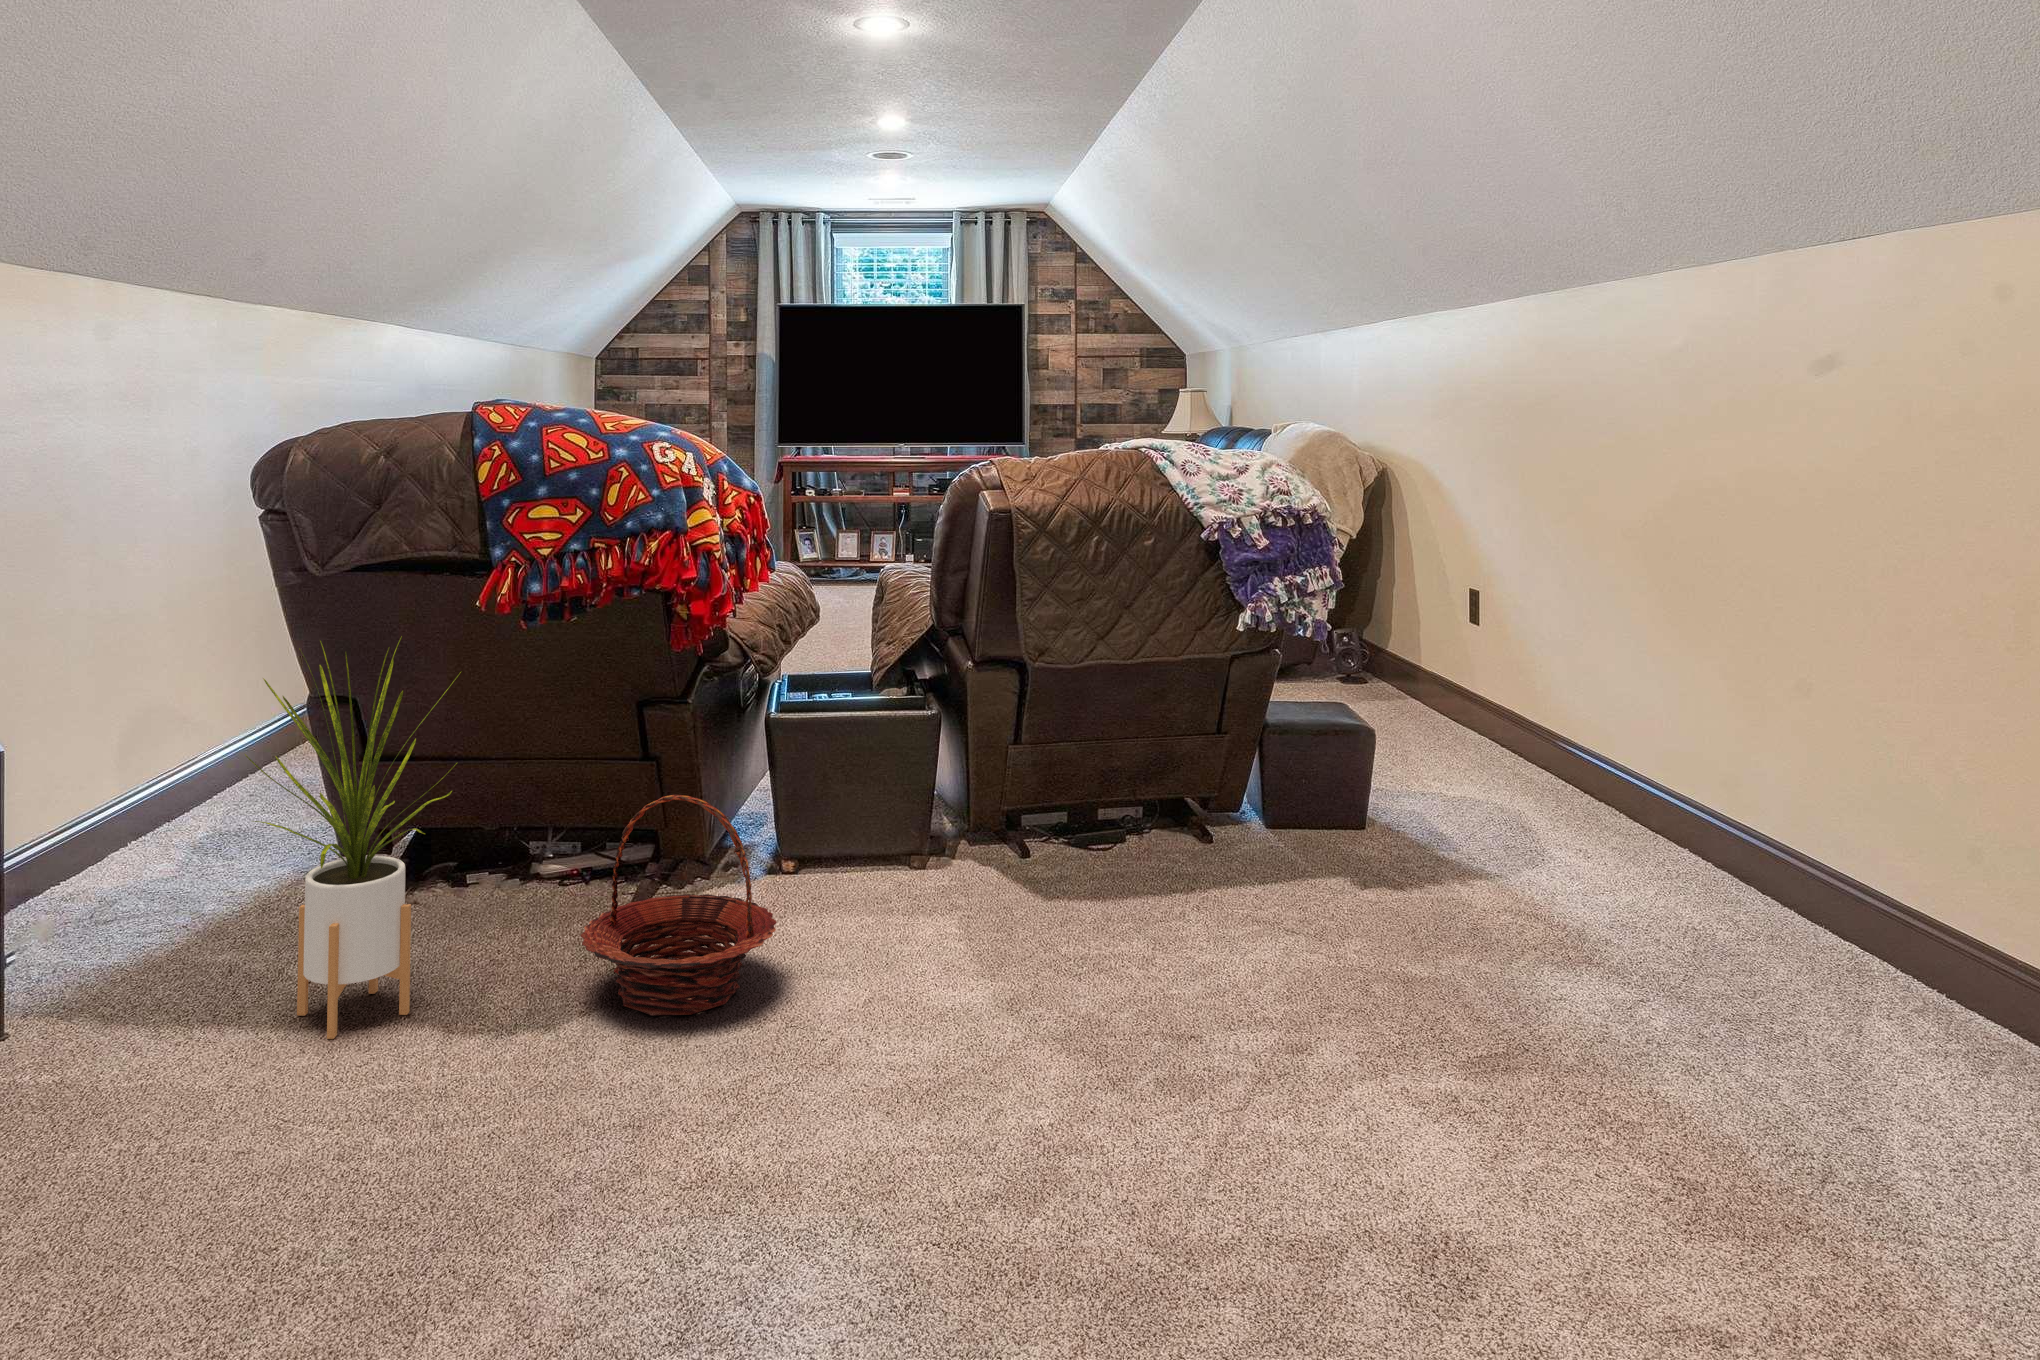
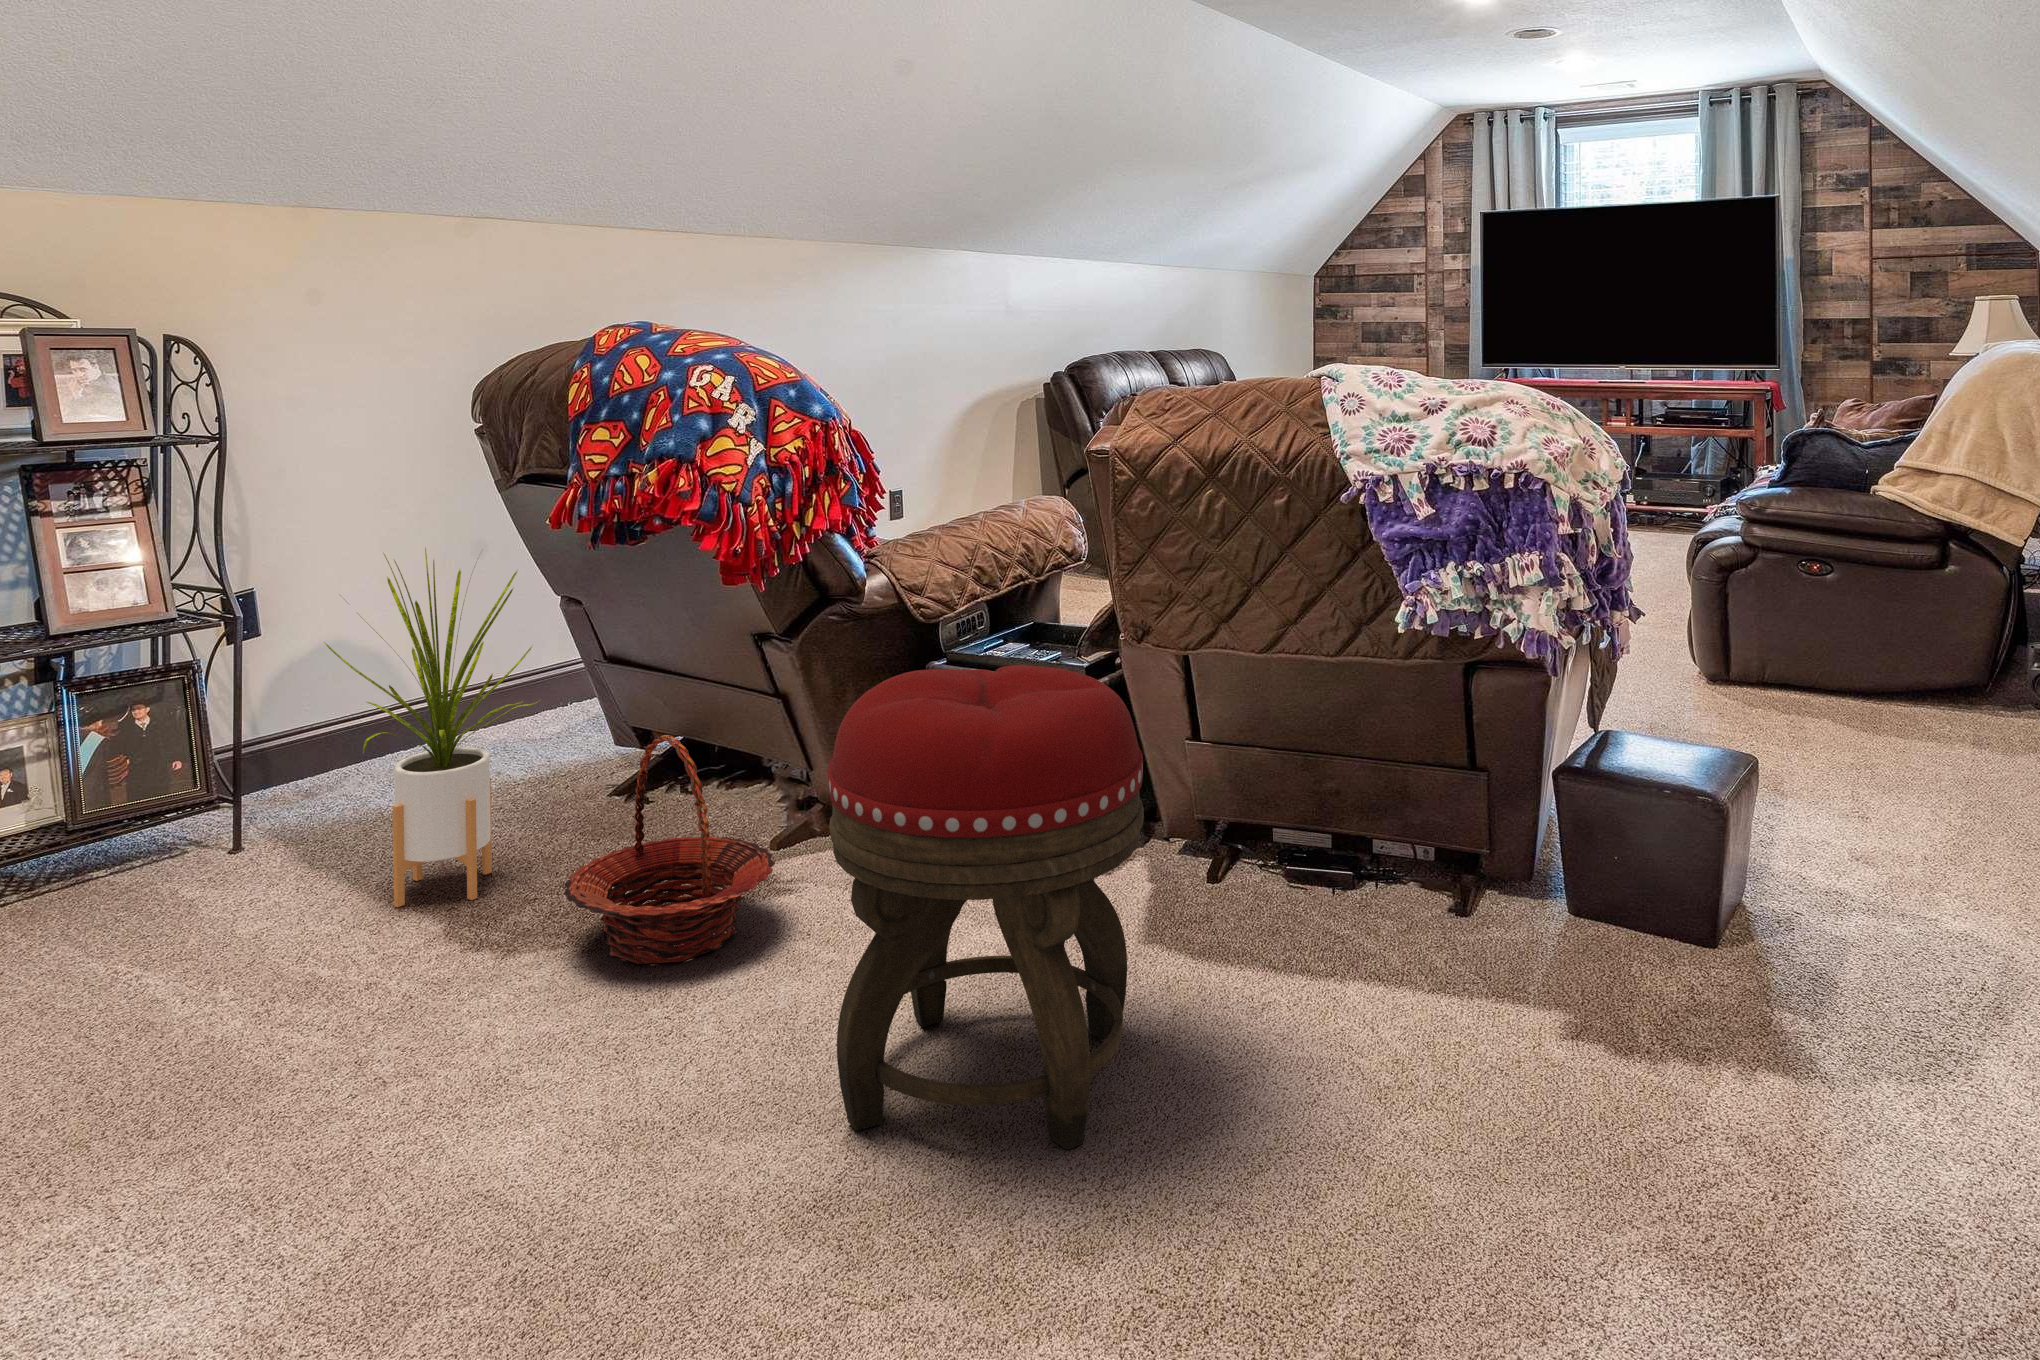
footstool: none [975,678,1229,1058] -> present [828,665,1144,1150]

